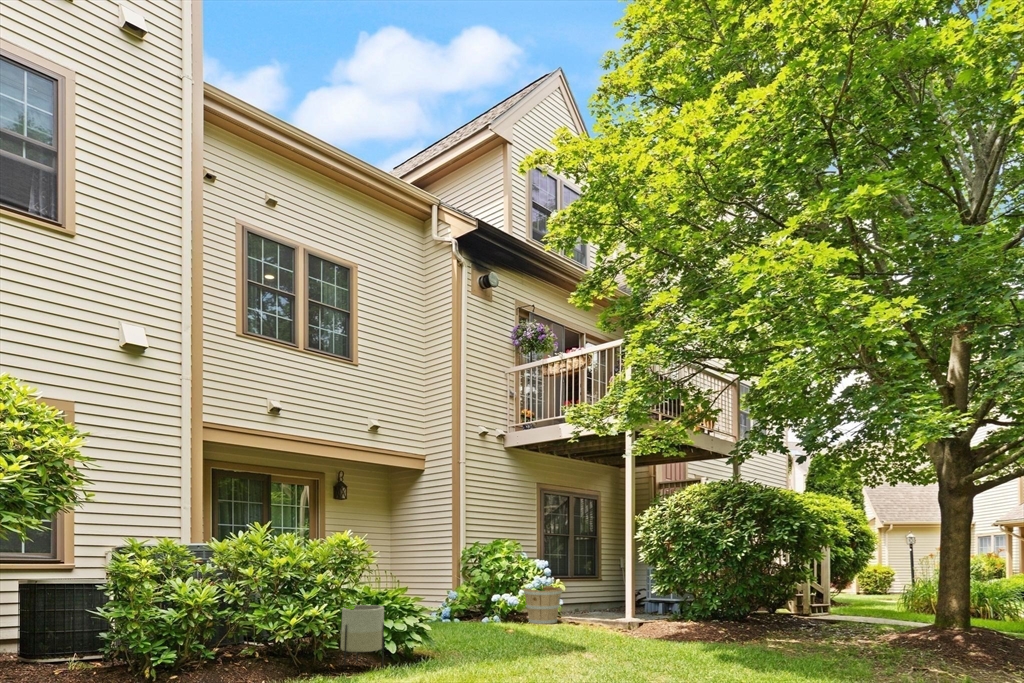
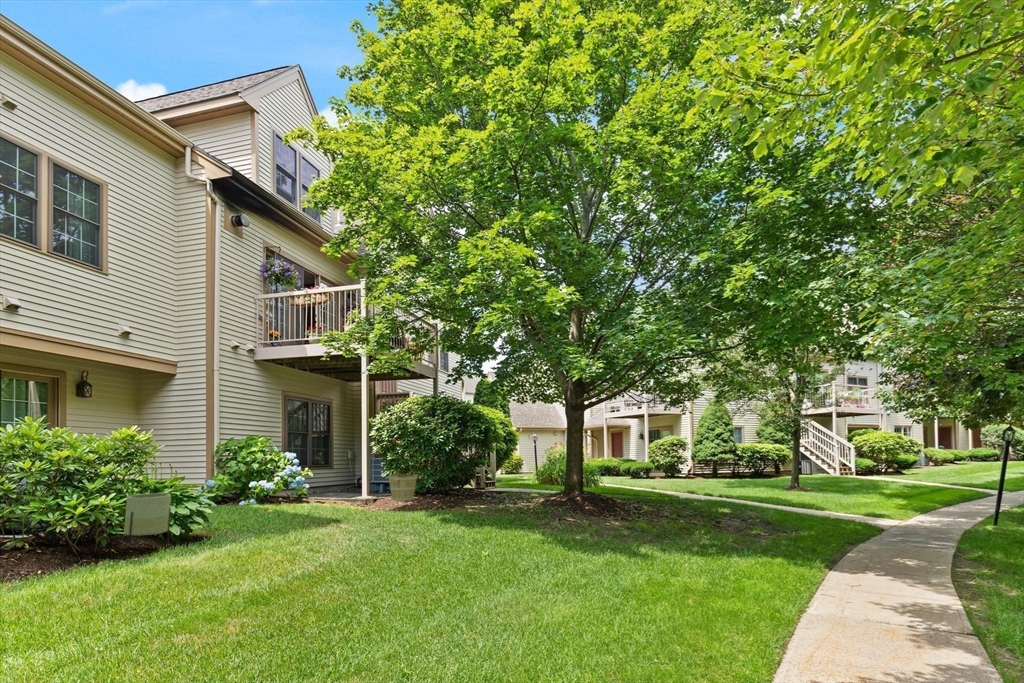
wooden bucket: present [523,586,562,624] -> present [389,473,418,501]

